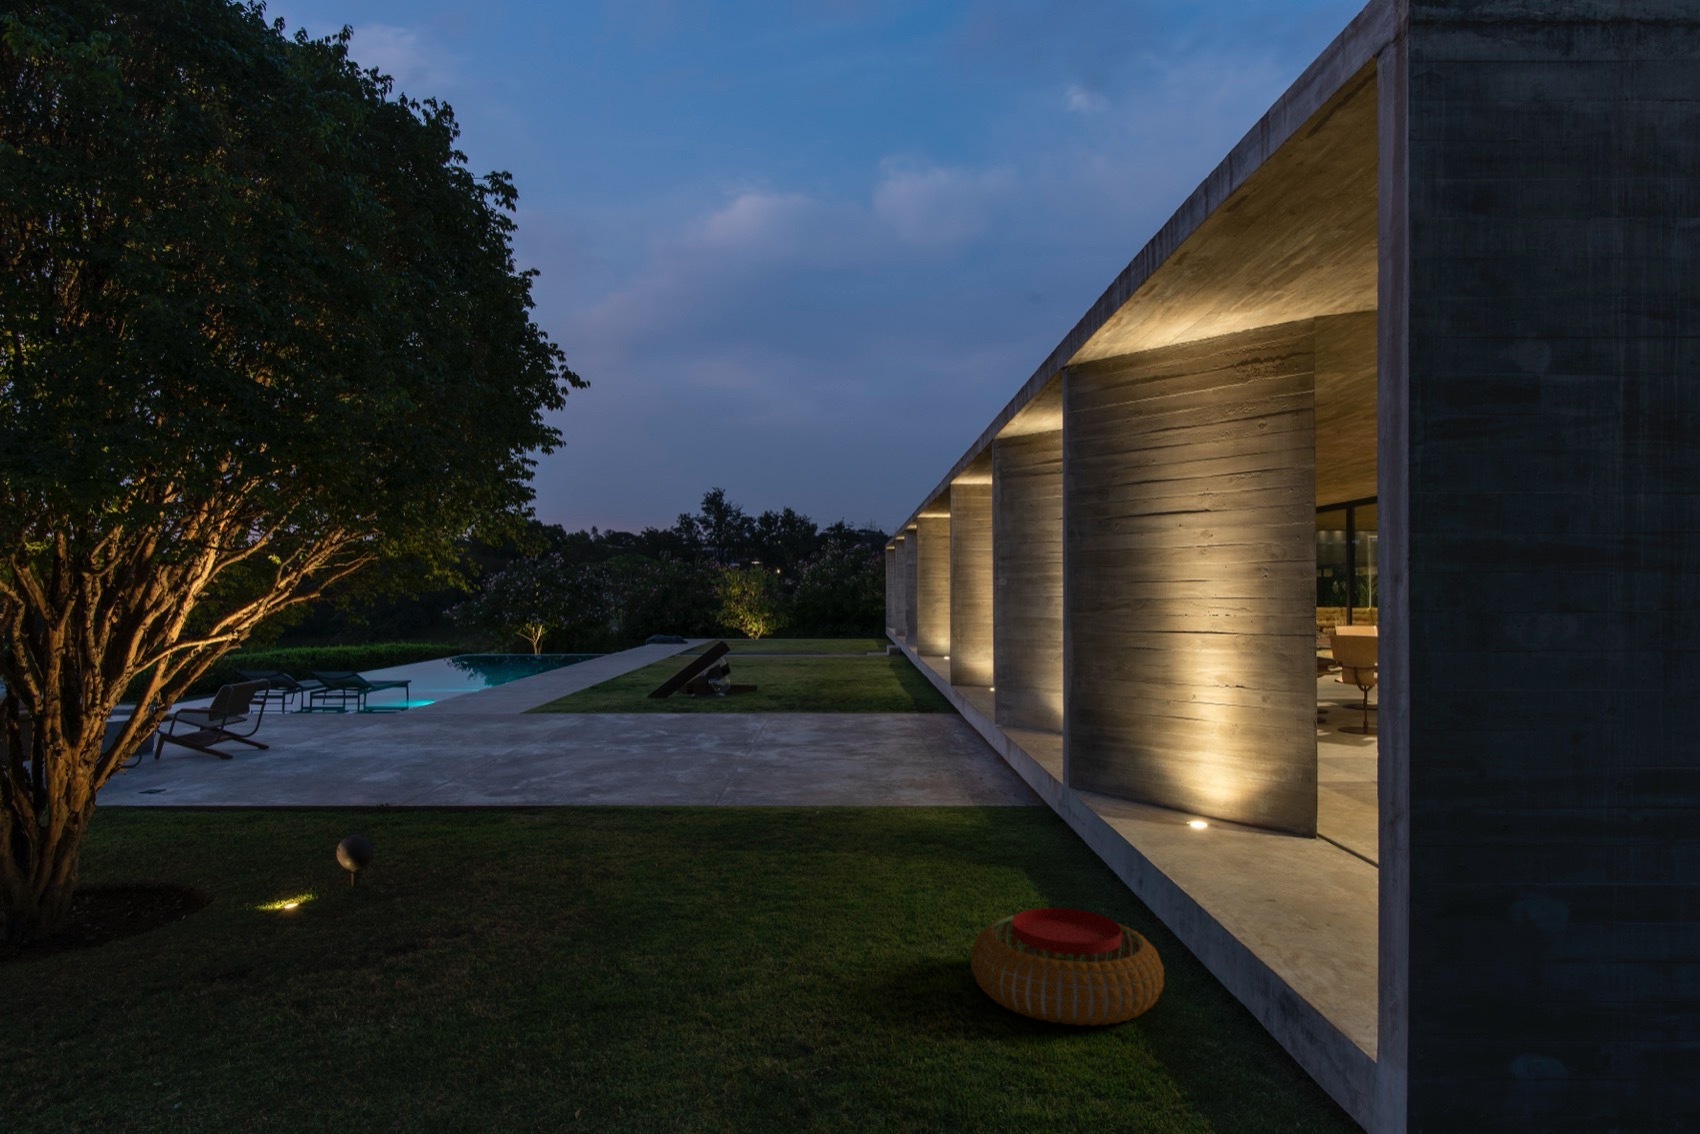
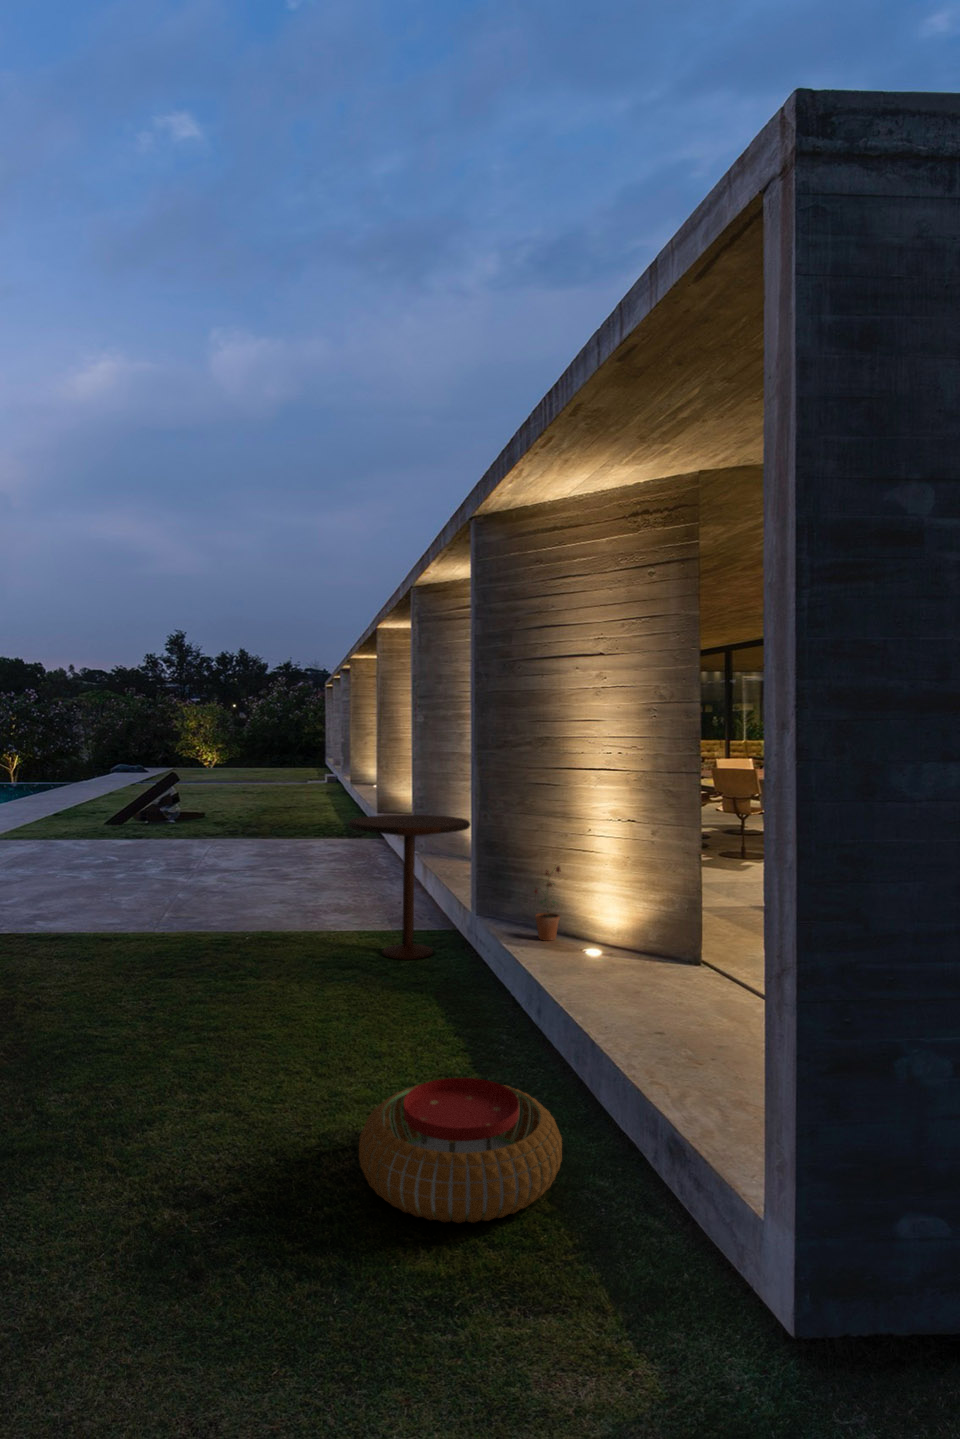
pedestal table: none [935,678,1063,826] -> present [348,815,471,960]
potted plant: none [1130,732,1163,811] -> present [534,866,561,941]

